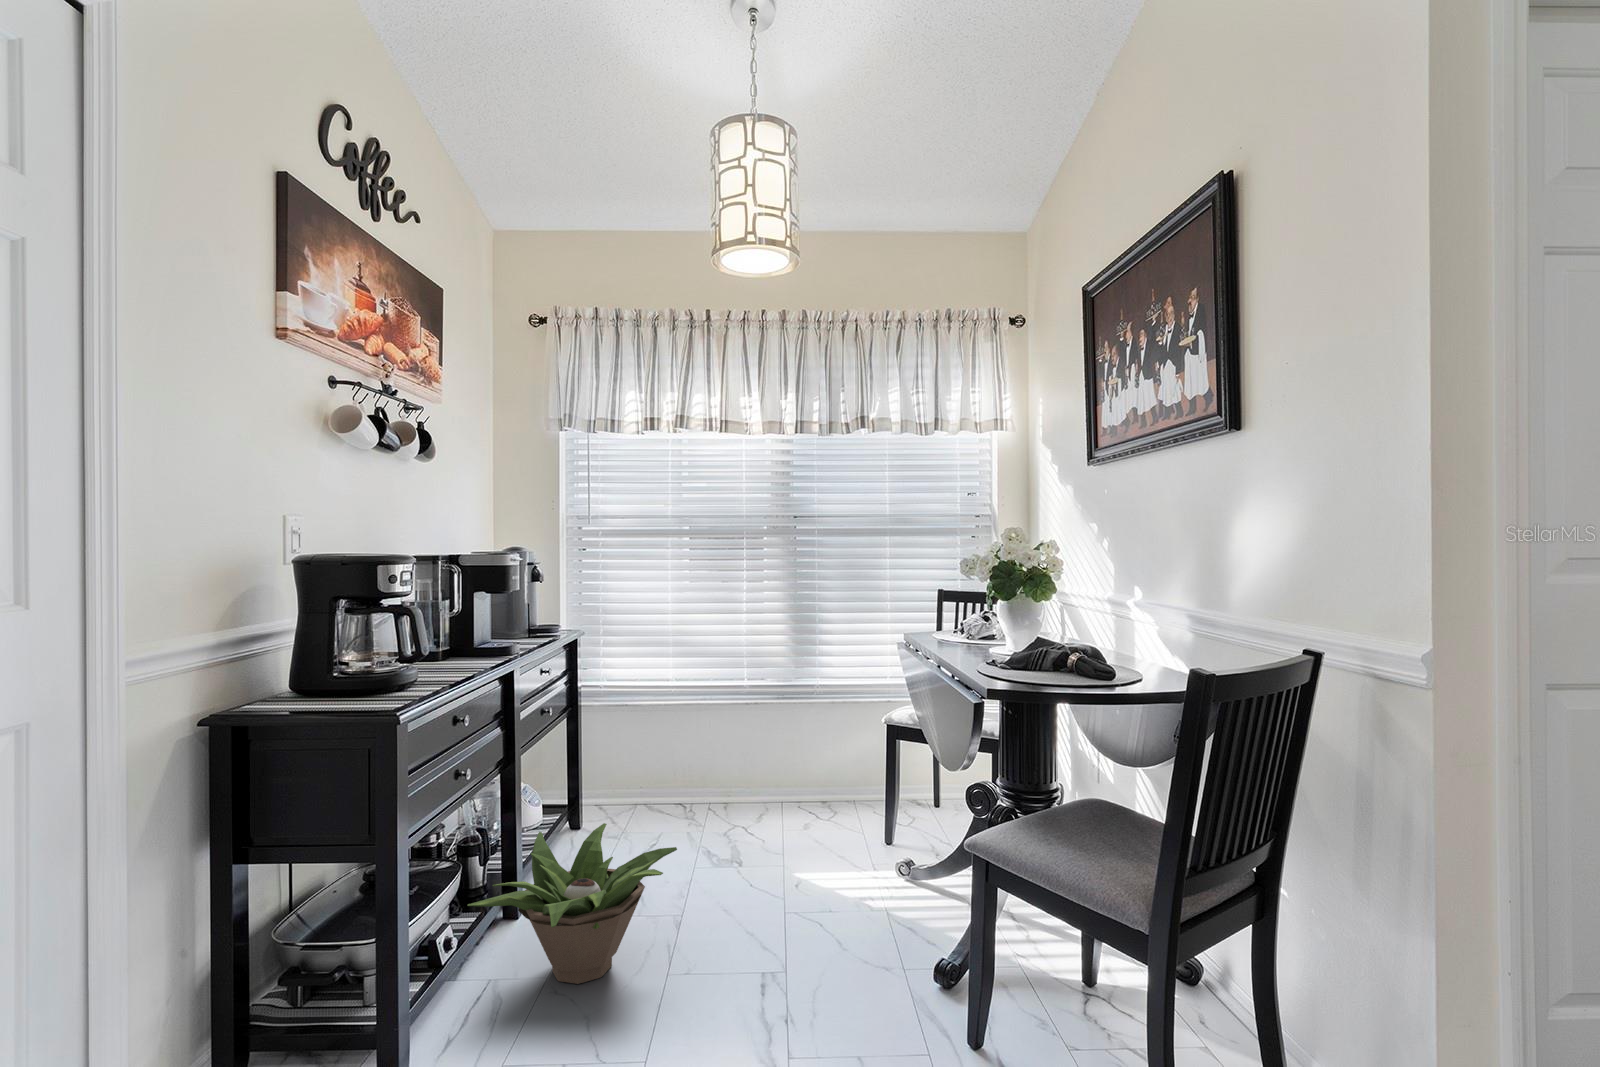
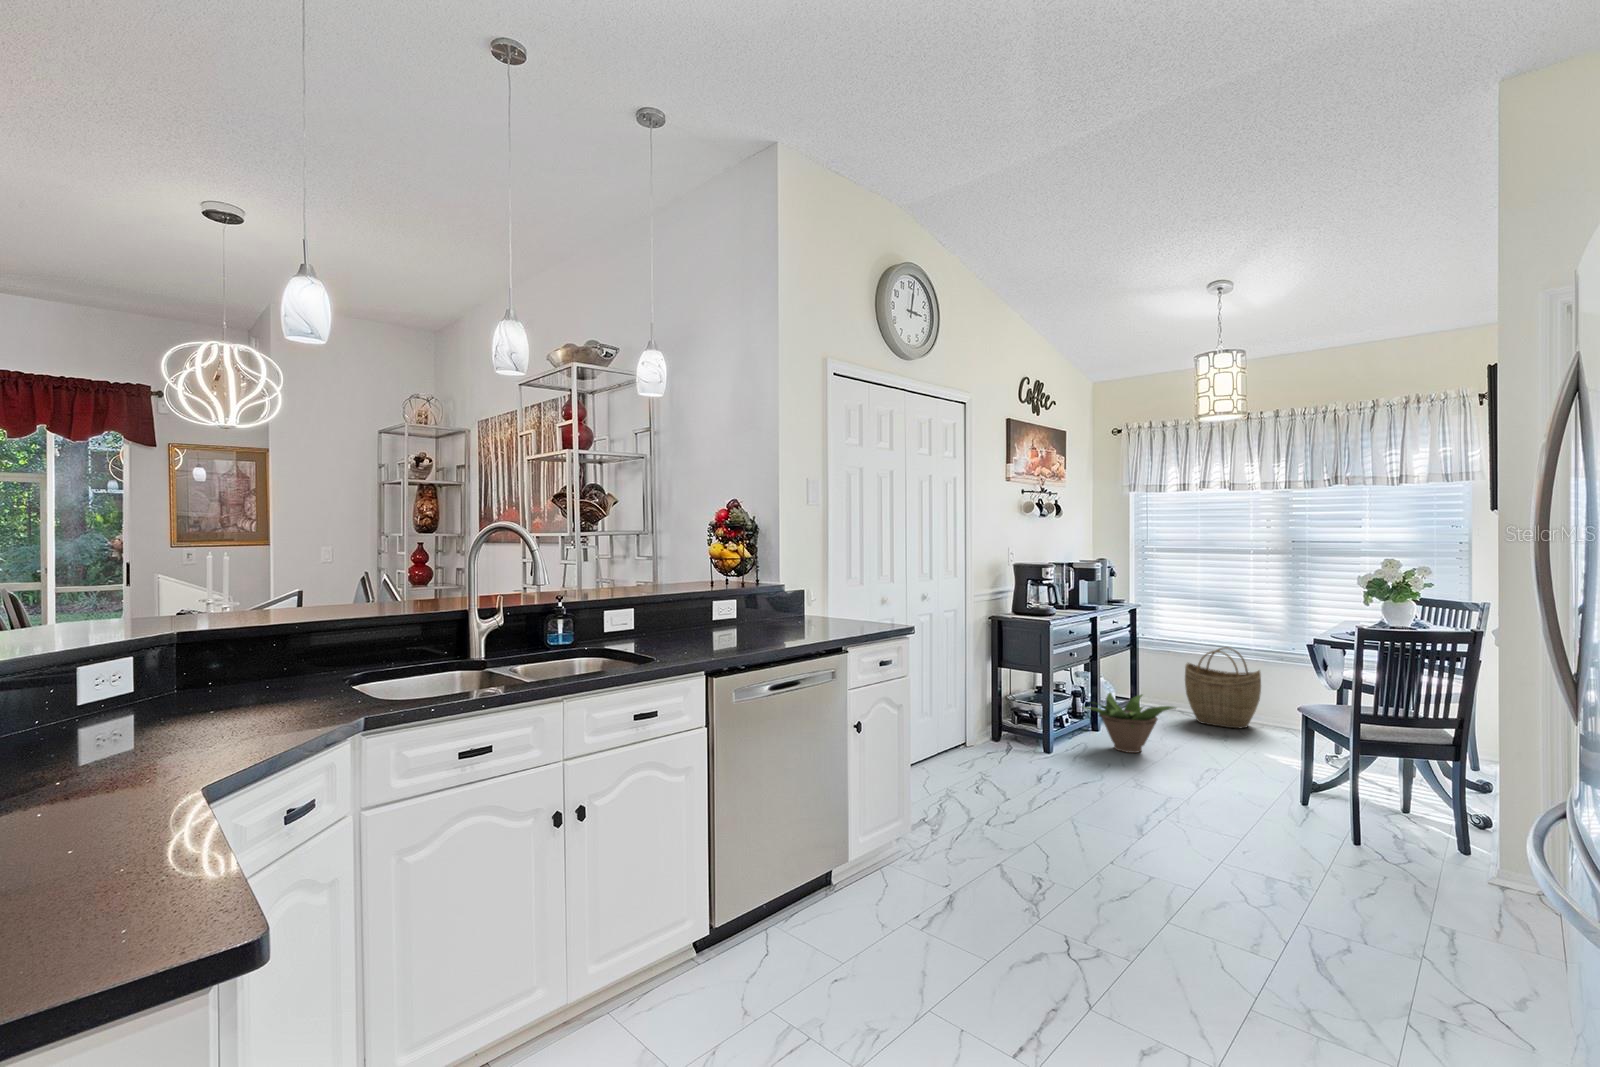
woven basket: none [658,688,768,829] -> present [1185,647,1261,729]

